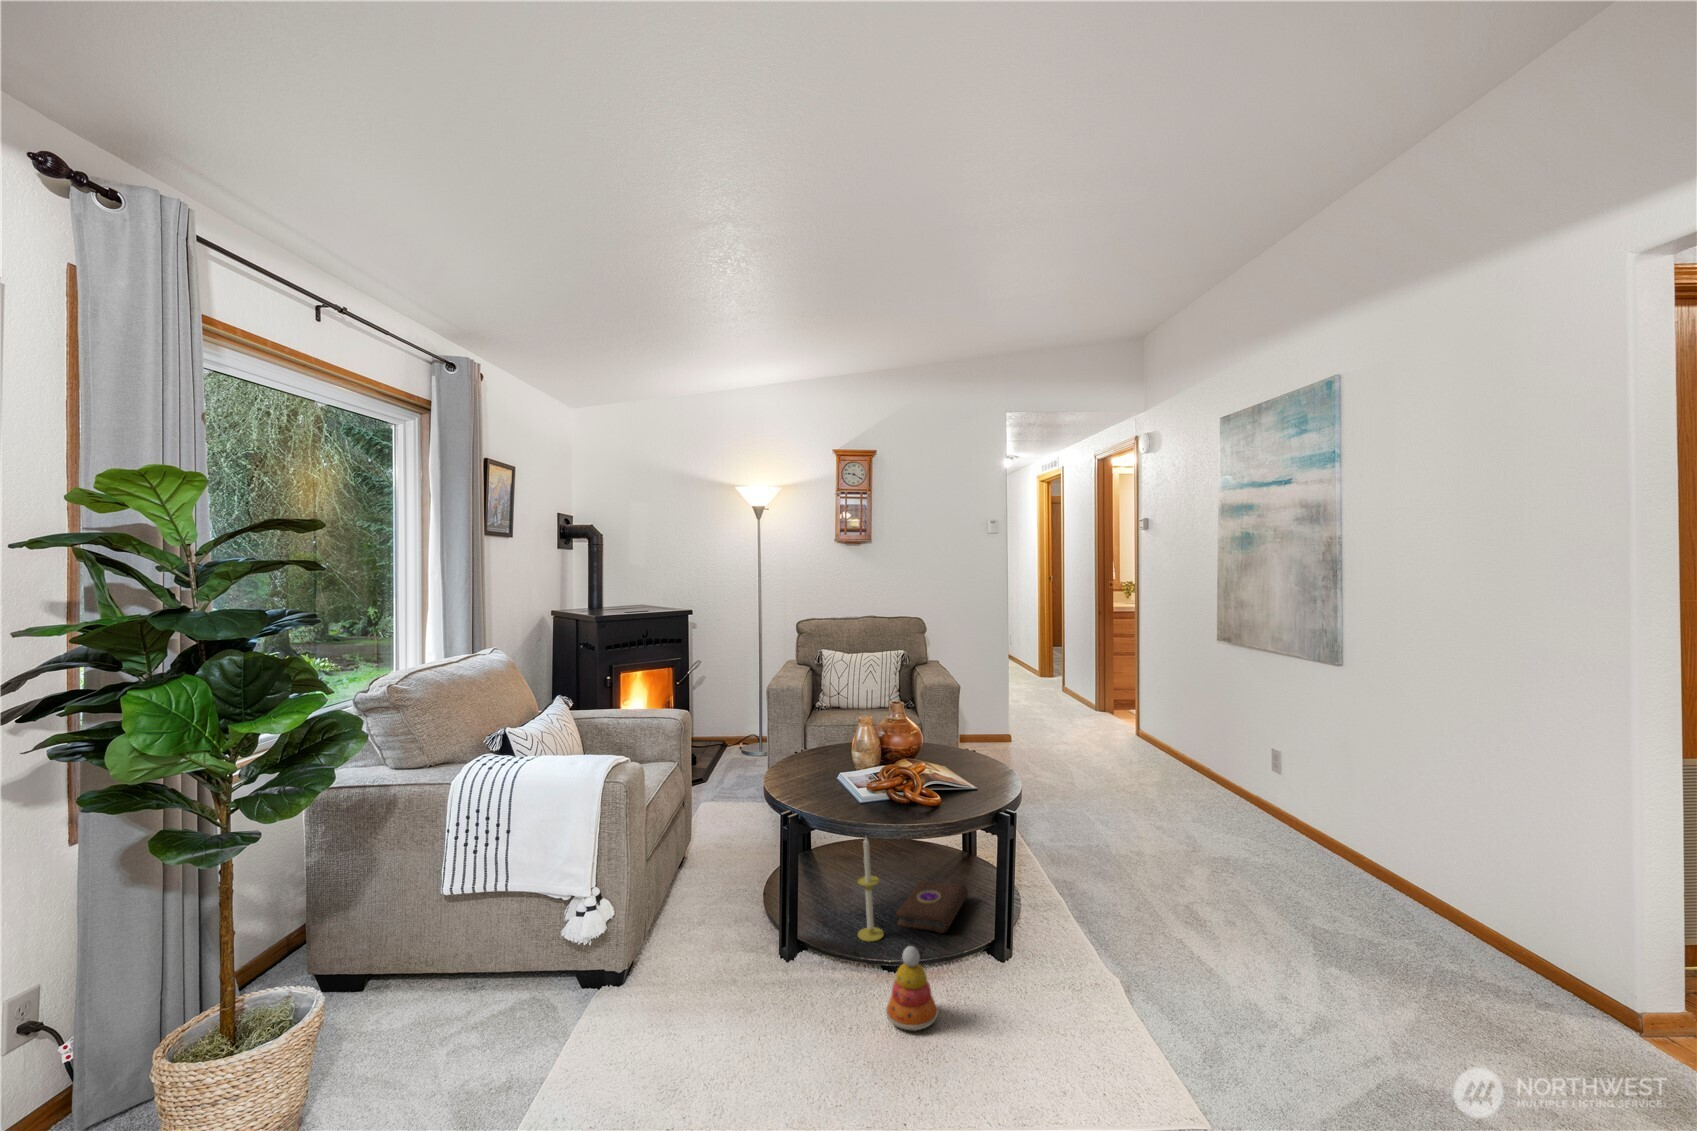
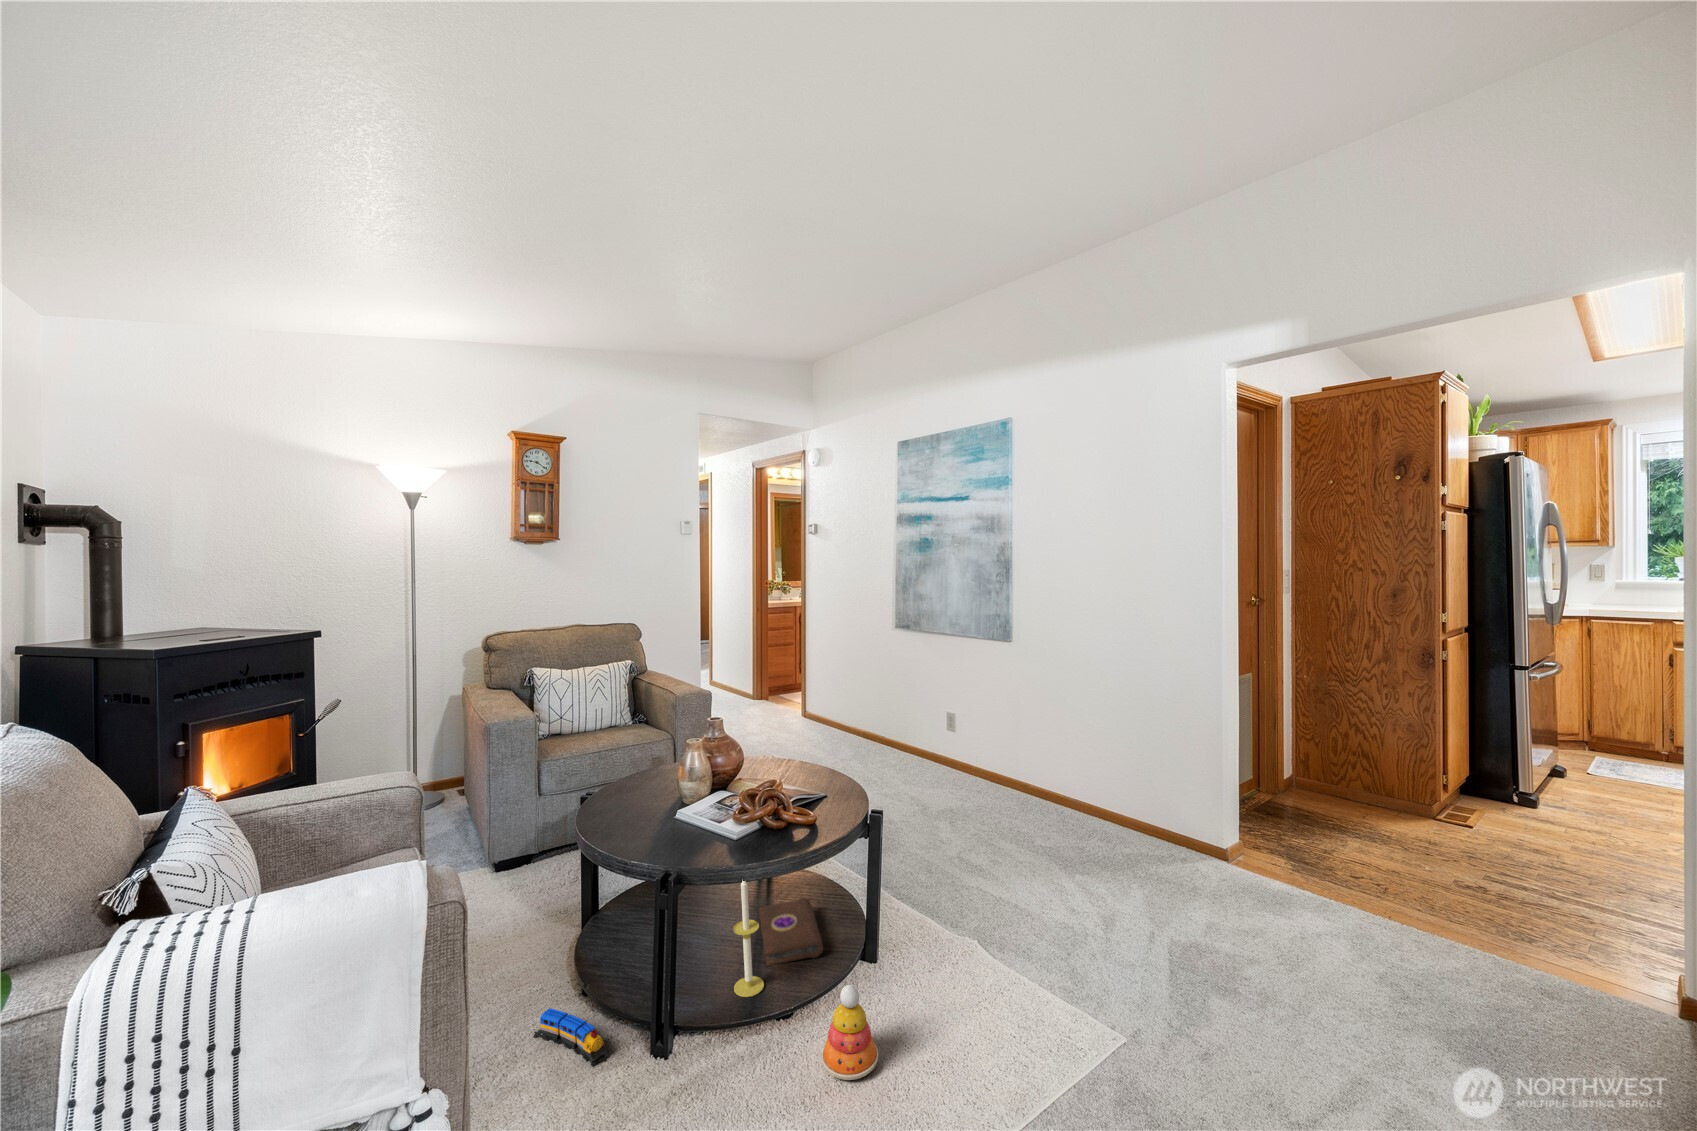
toy train: none [721,900,753,947] -> present [533,1008,608,1066]

